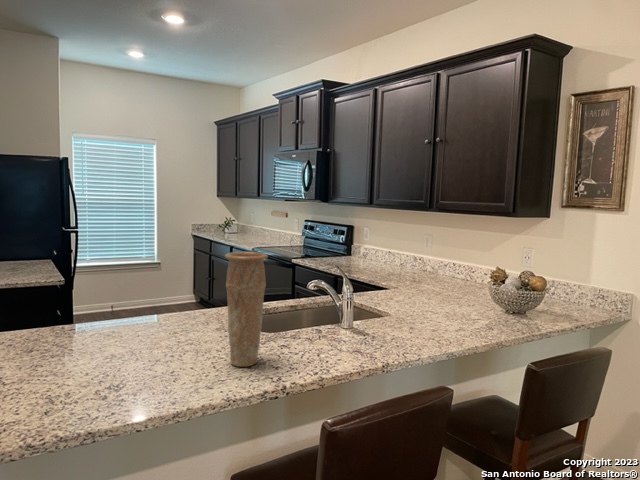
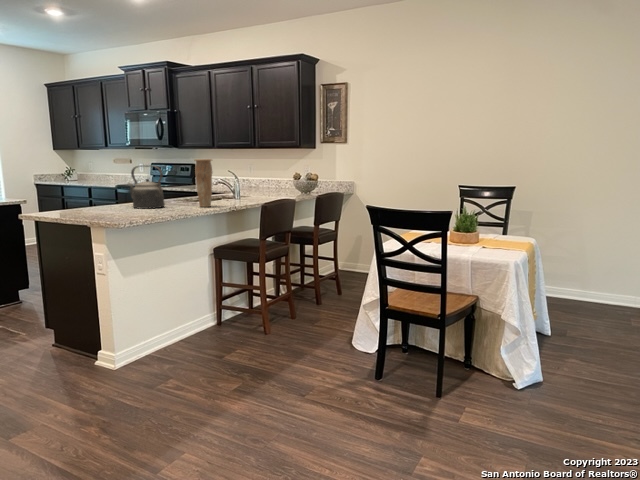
kettle: none [101,258,171,356] -> present [128,165,165,209]

